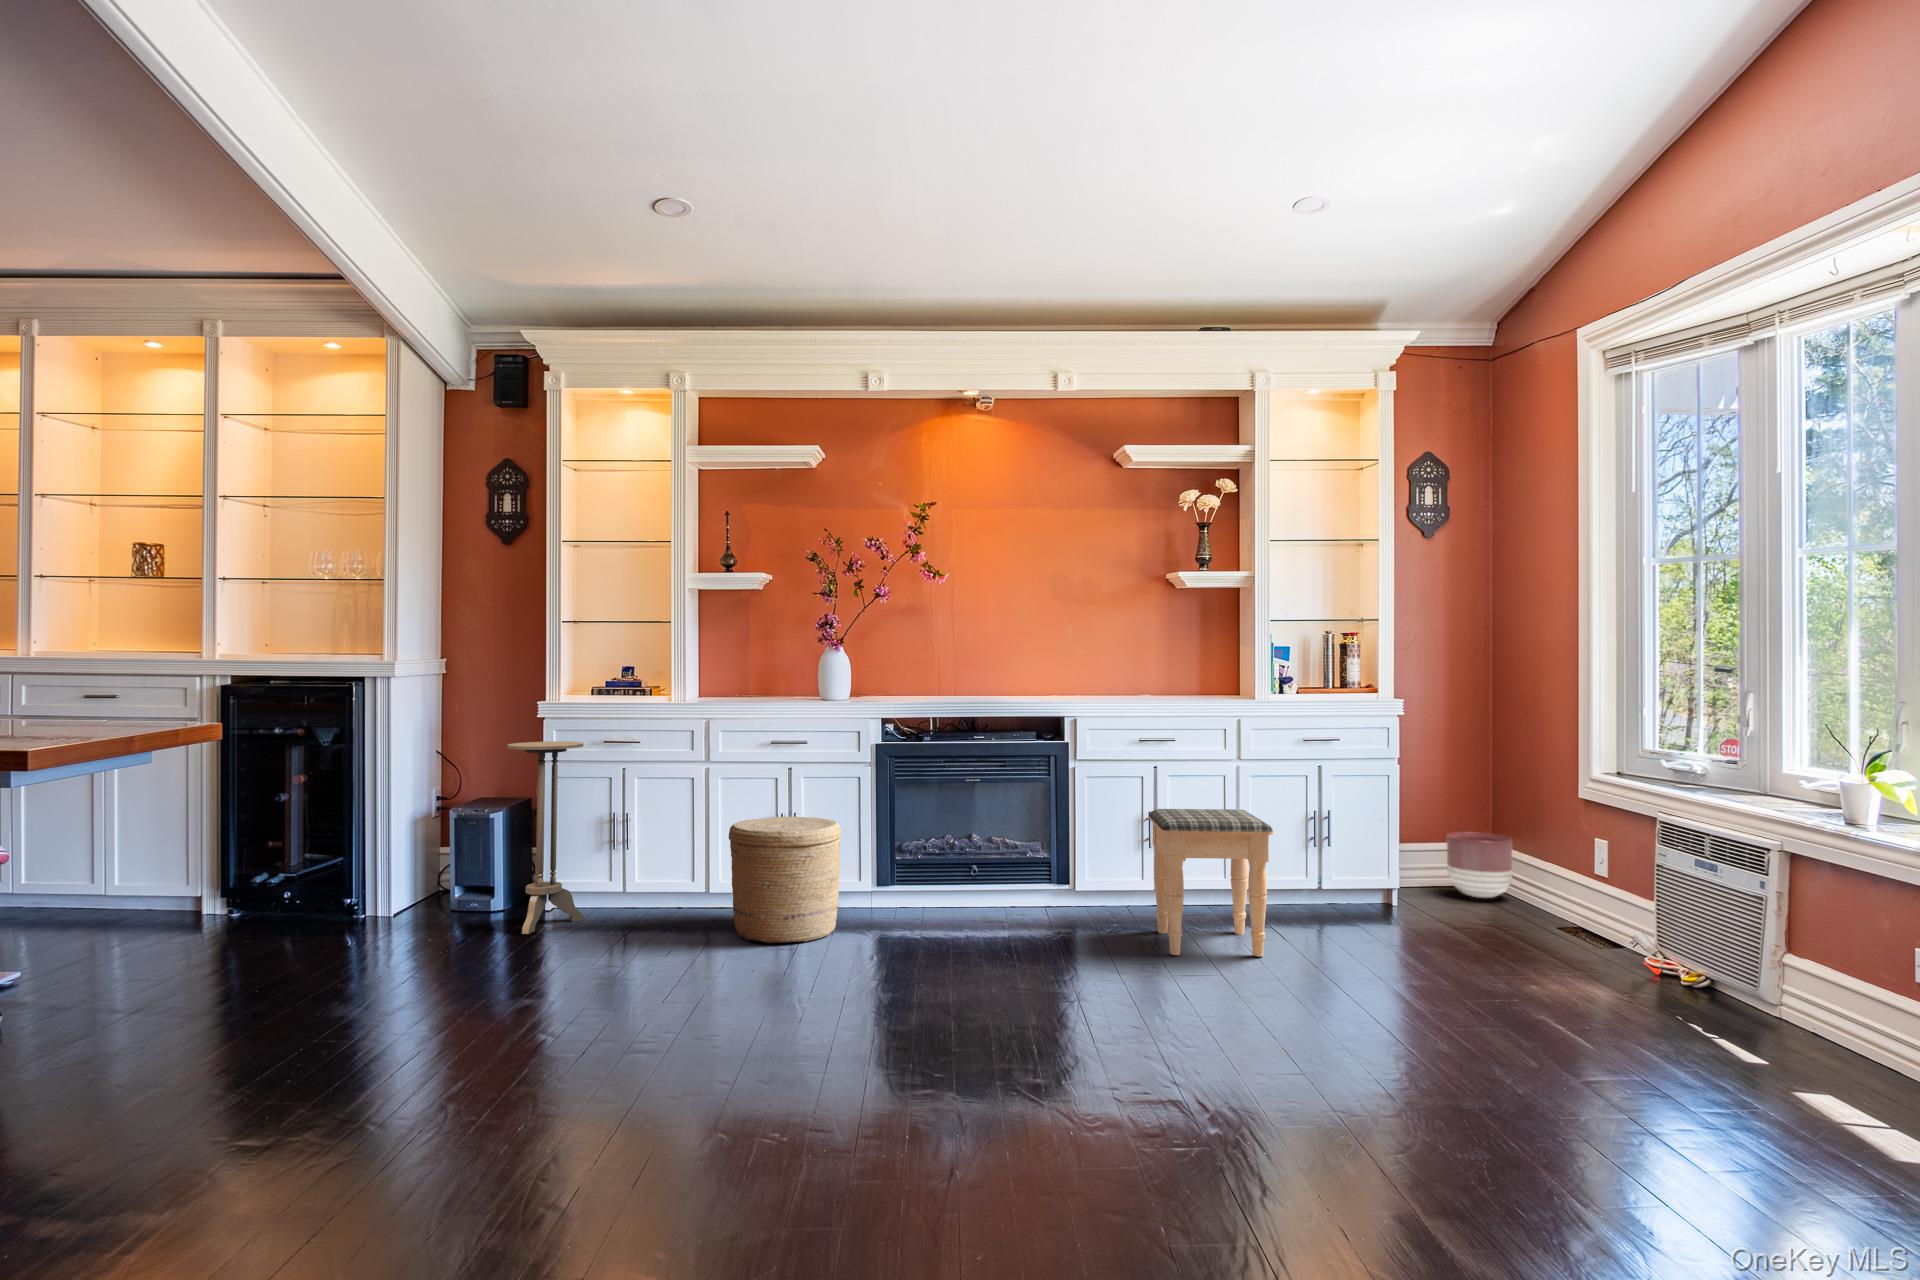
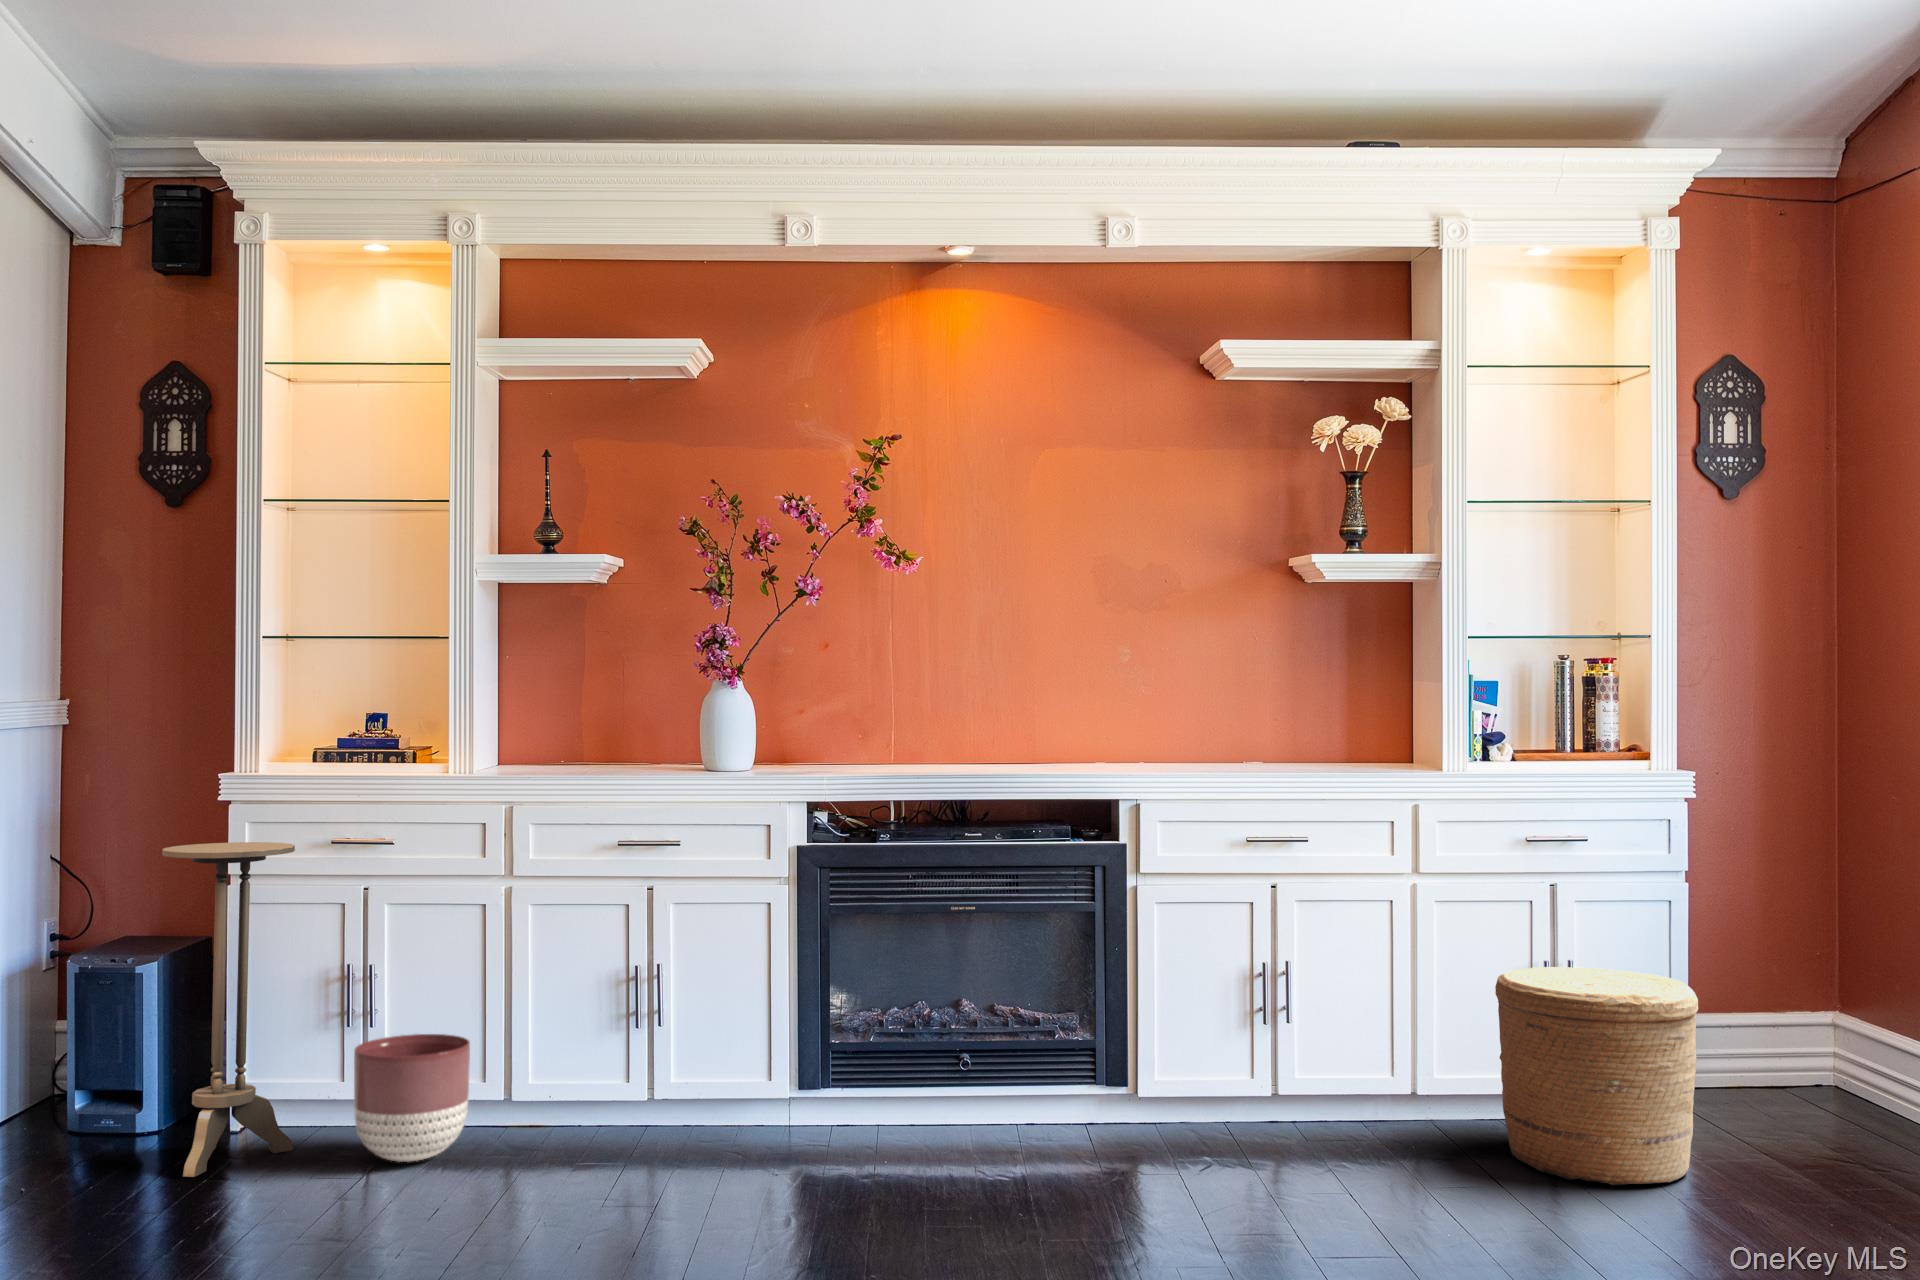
footstool: present [1149,809,1273,956] -> none [1263,959,1479,1219]
woven basket: present [728,817,841,943] -> present [1495,967,1698,1185]
planter: present [1446,832,1512,898] -> present [354,1034,470,1162]

